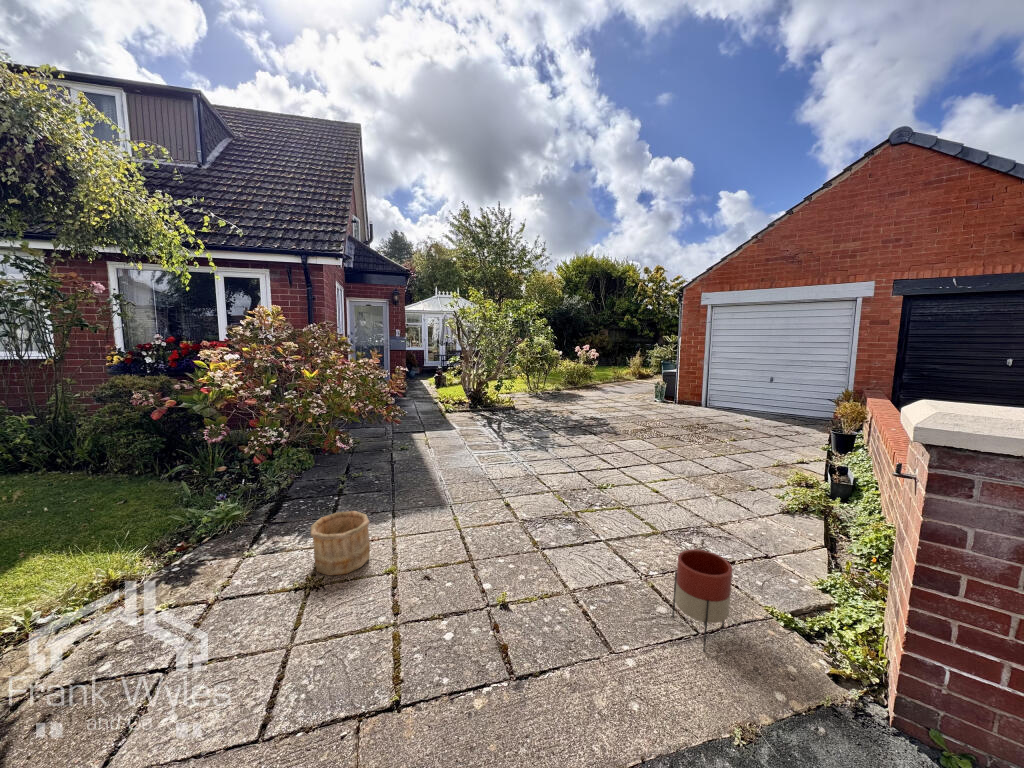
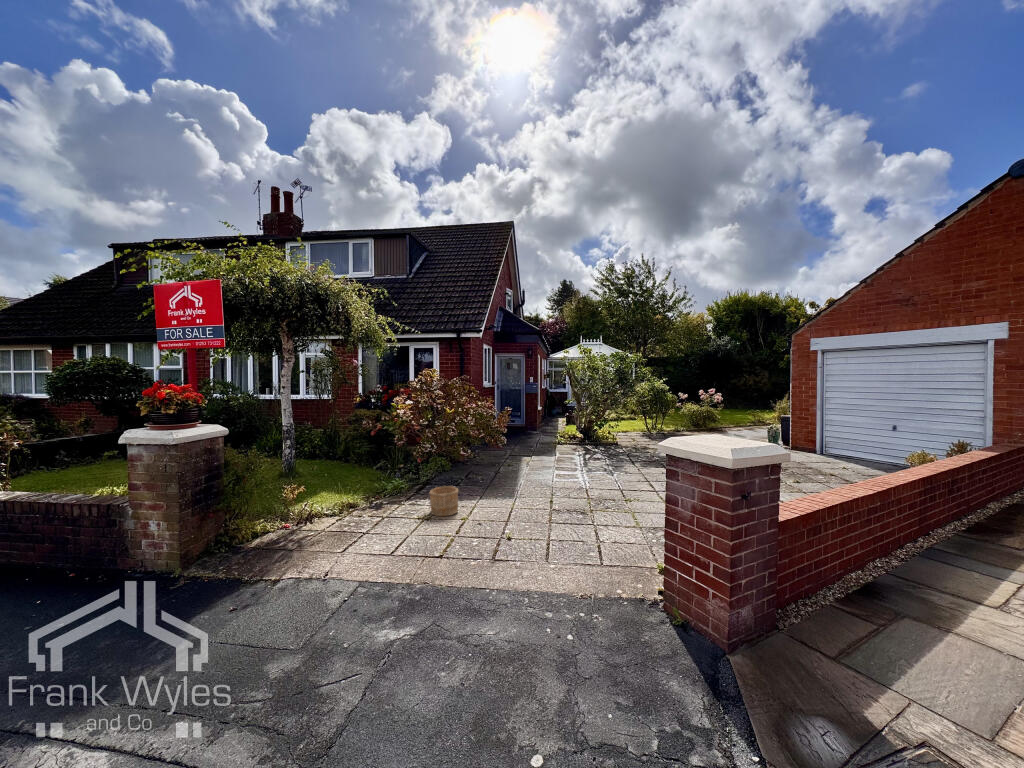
planter: present [672,549,733,651] -> none [587,513,617,564]

